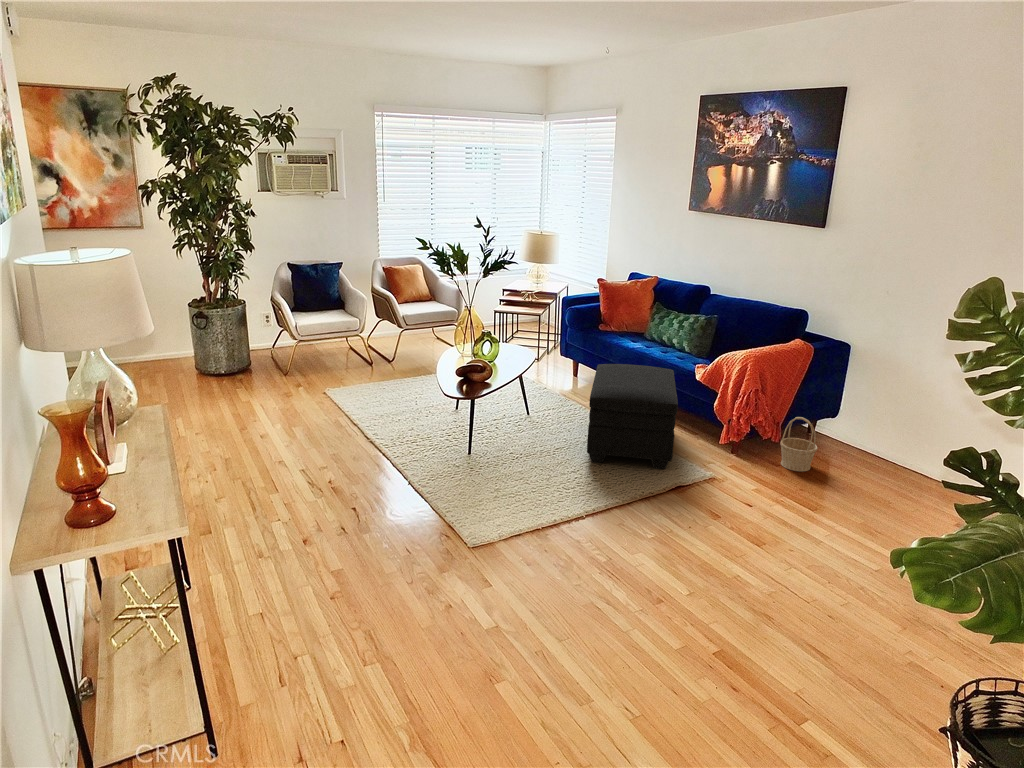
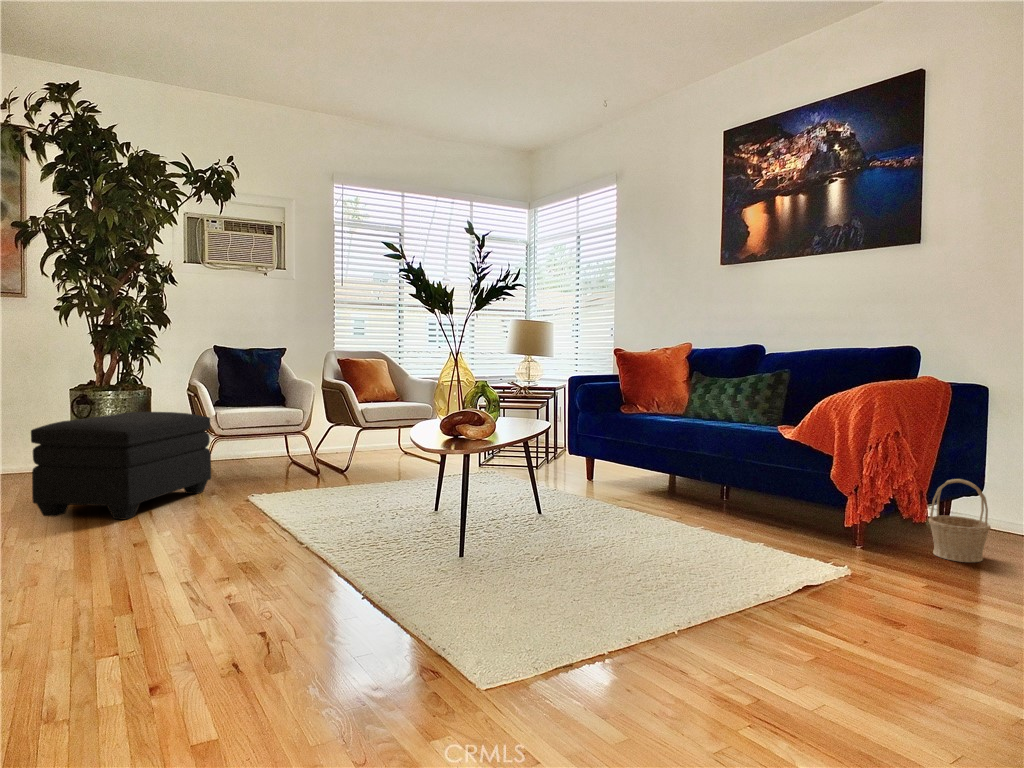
ottoman: present [587,364,678,469] -> present [31,412,211,519]

